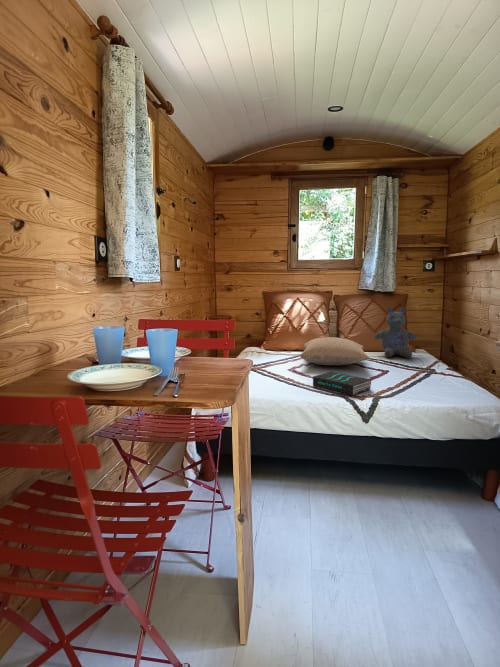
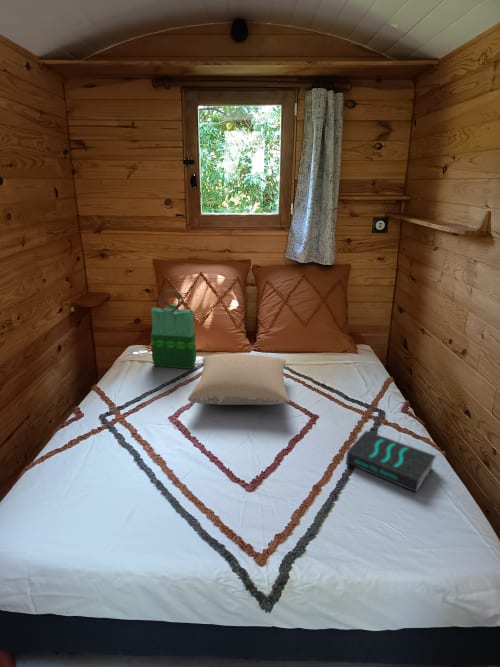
tote bag: none [267,299,298,354] -> present [151,289,196,369]
stuffed bear: present [374,307,416,358] -> none [303,297,358,370]
book: present [313,372,371,395] -> present [346,431,435,492]

